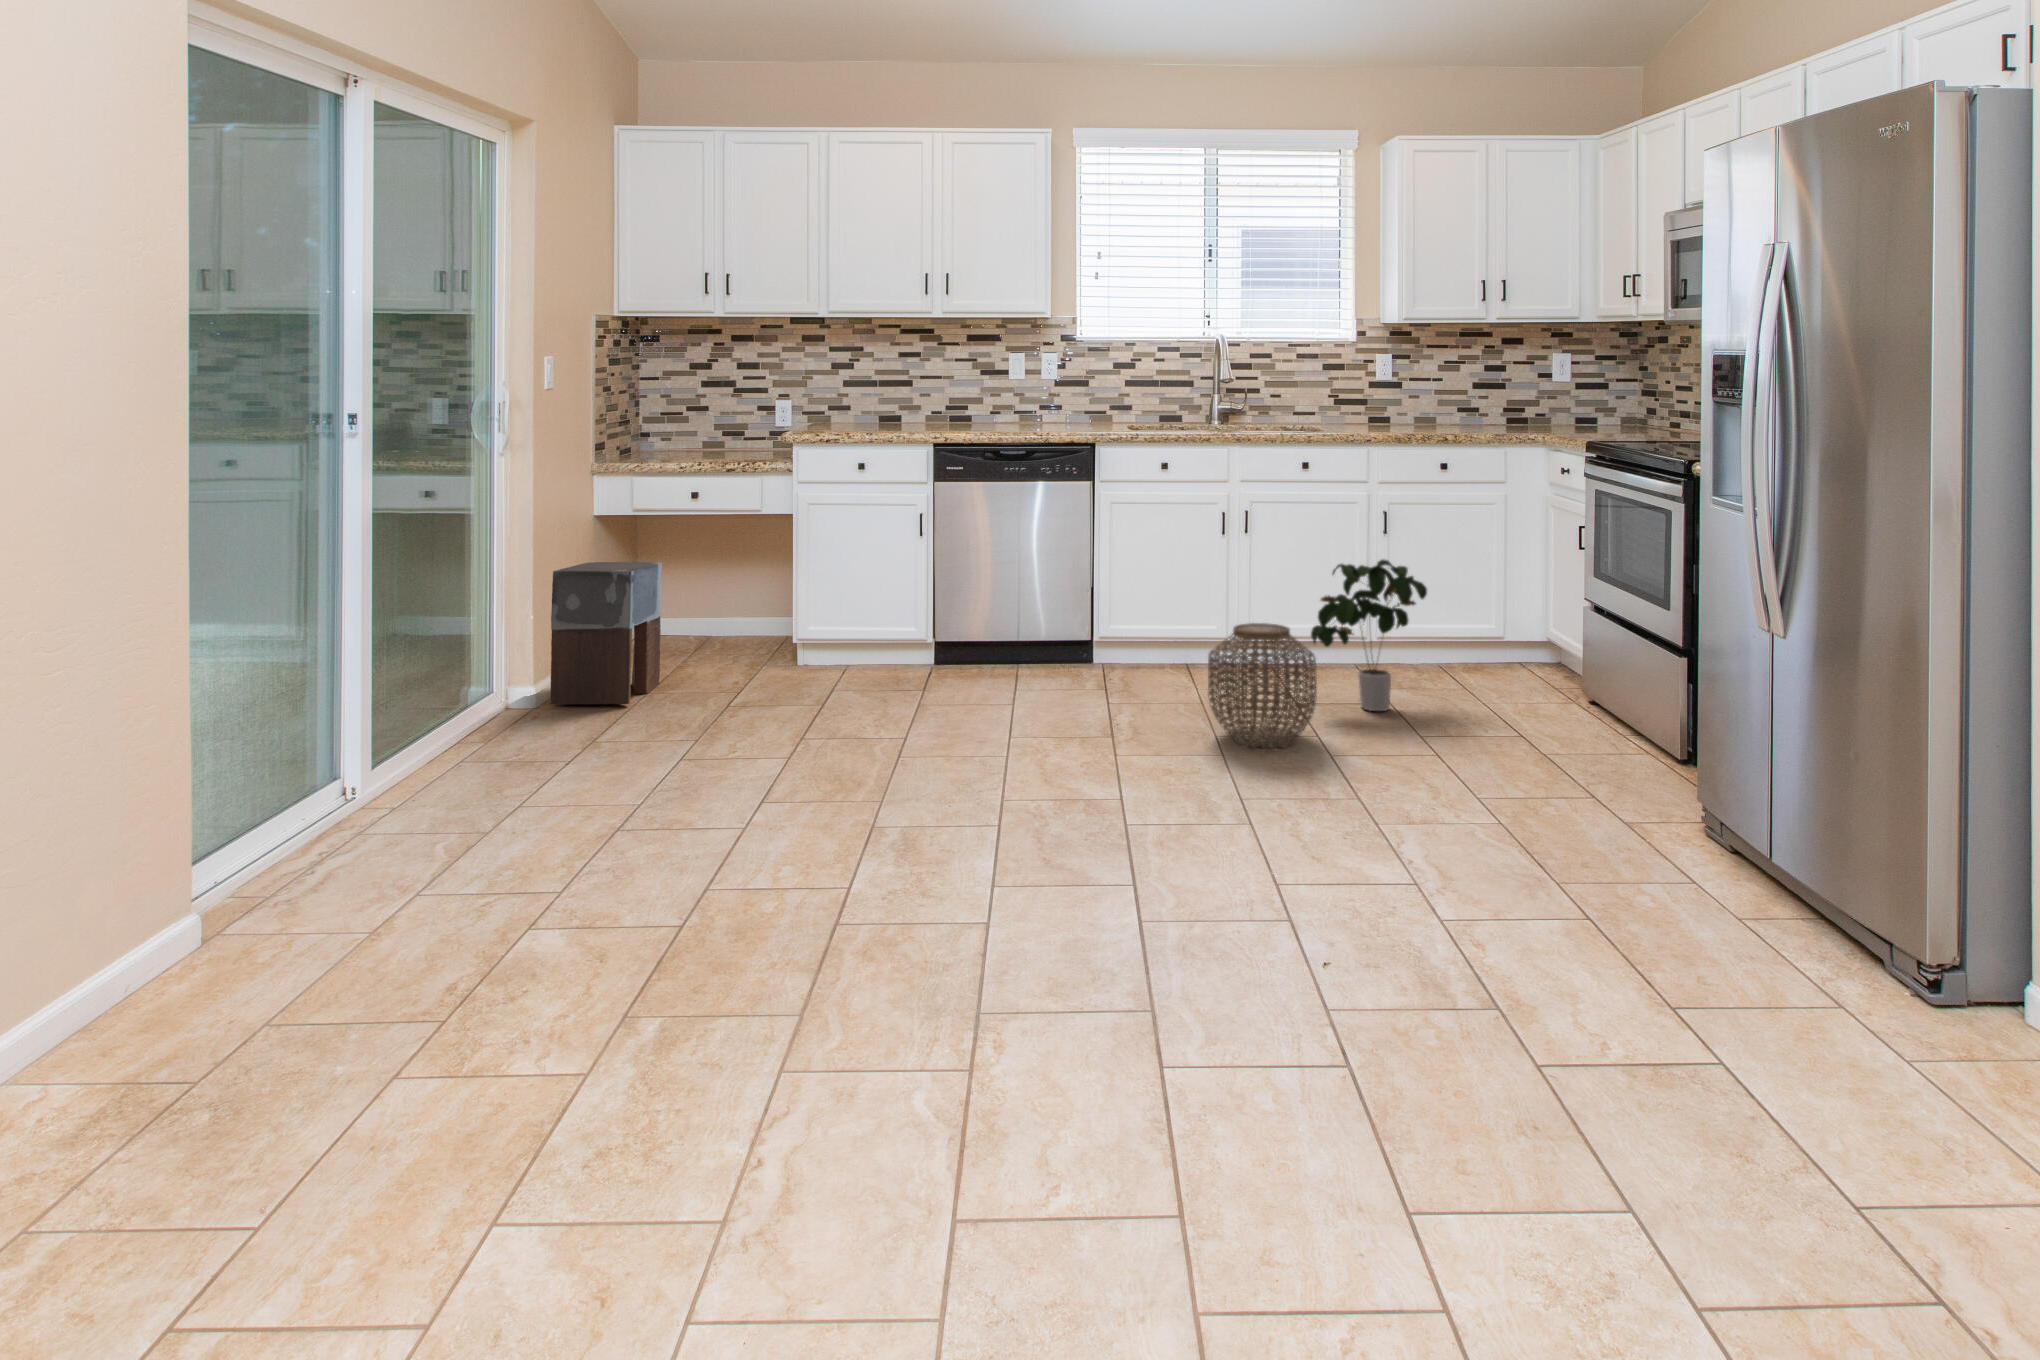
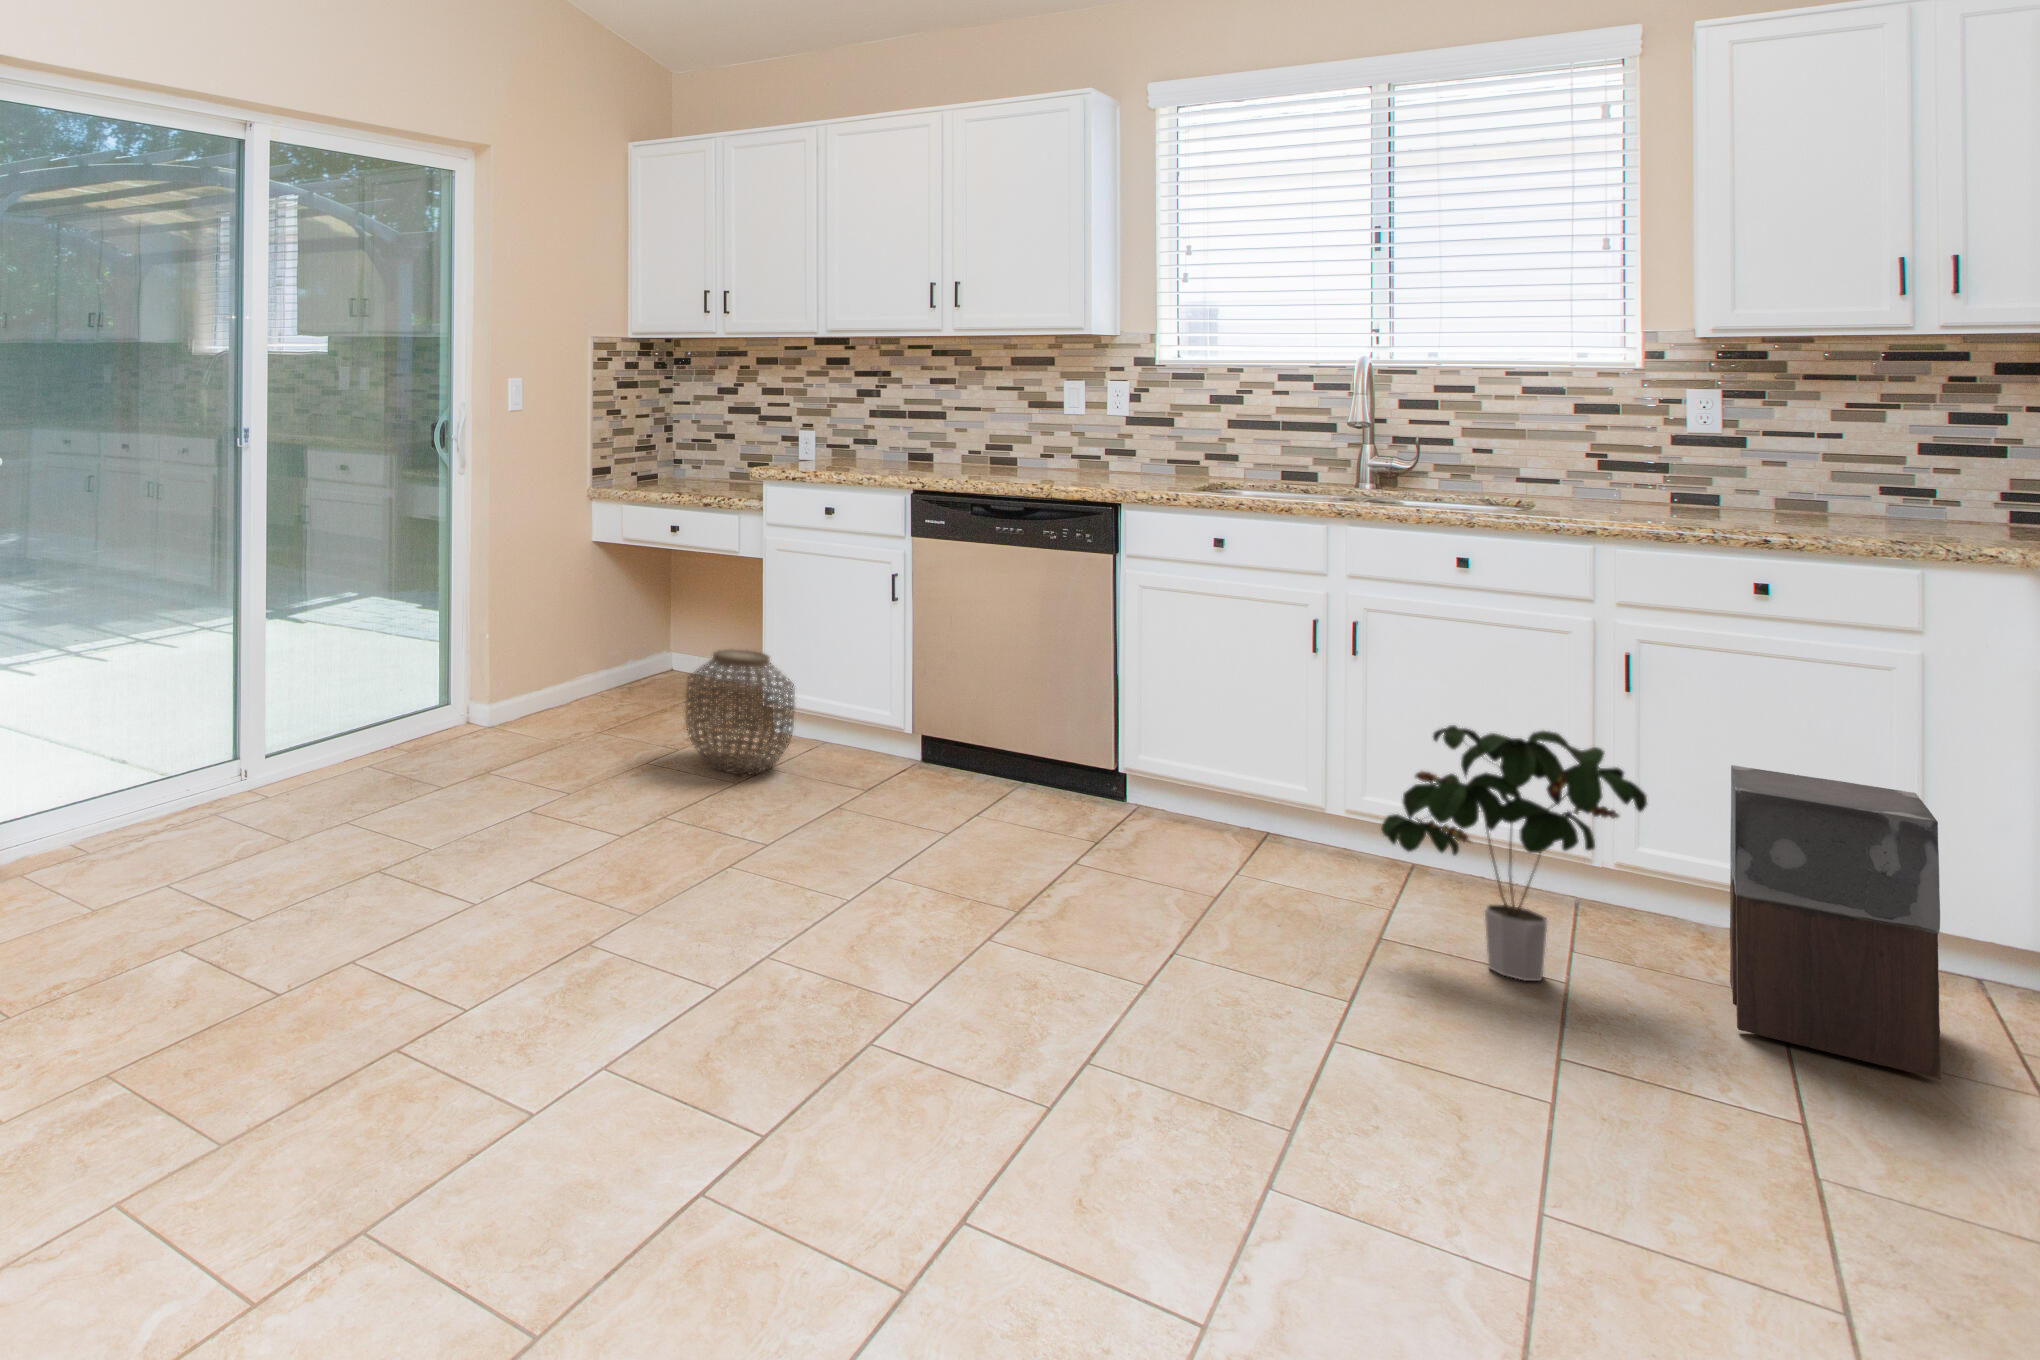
stool: present [551,562,662,704] -> present [1730,765,1941,1079]
woven basket: present [1208,623,1317,747] -> present [685,649,795,774]

